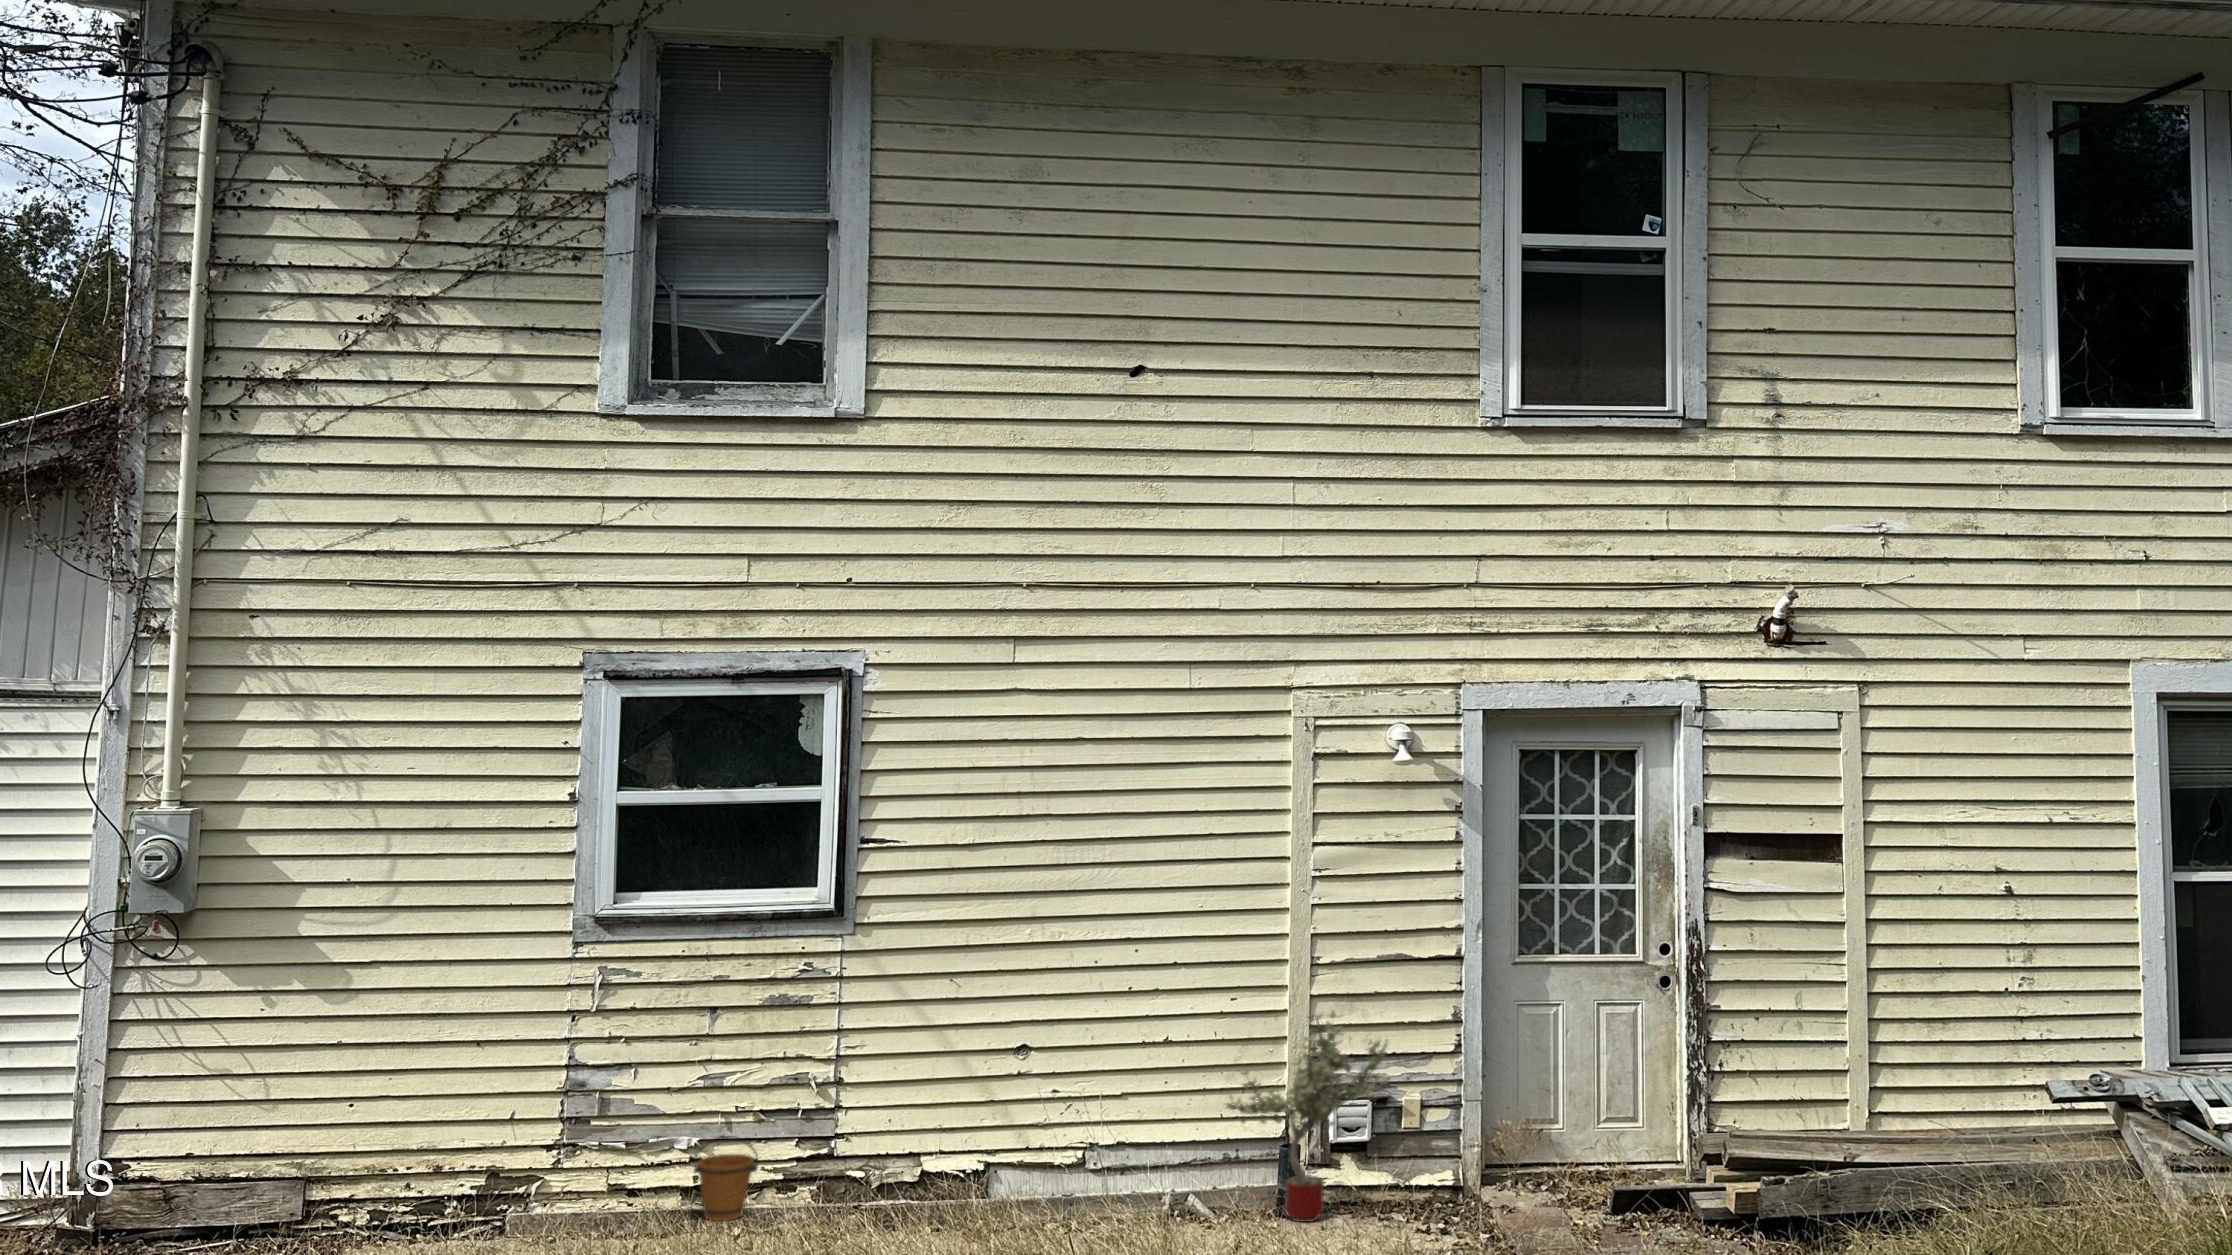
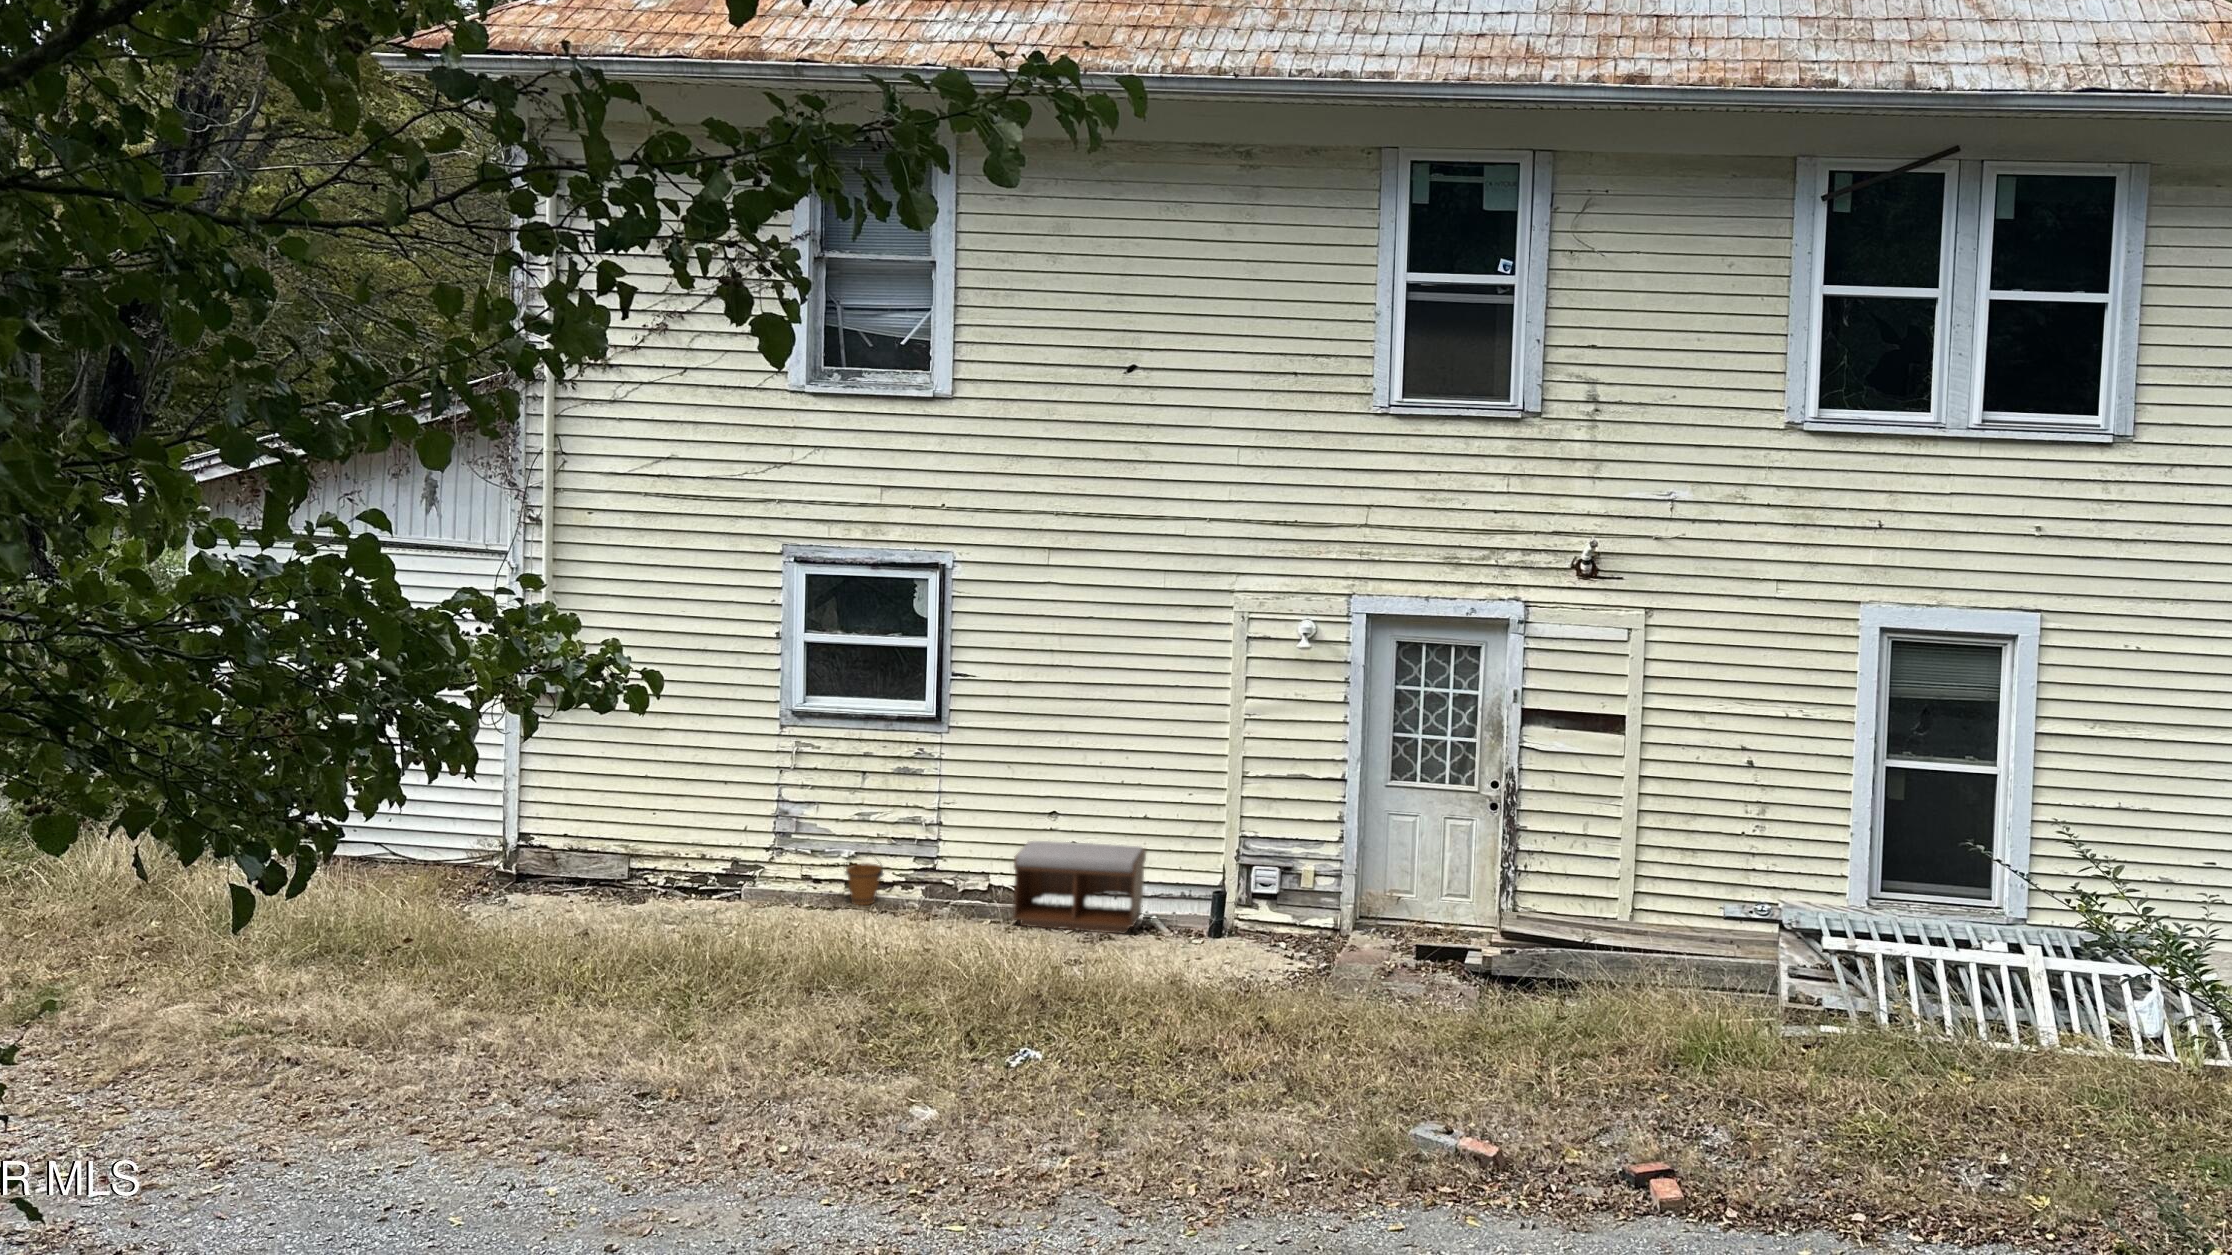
potted tree: present [1227,1011,1387,1222] -> none [1170,809,1277,945]
bench: none [982,1086,1178,1228] -> present [1012,841,1146,934]

